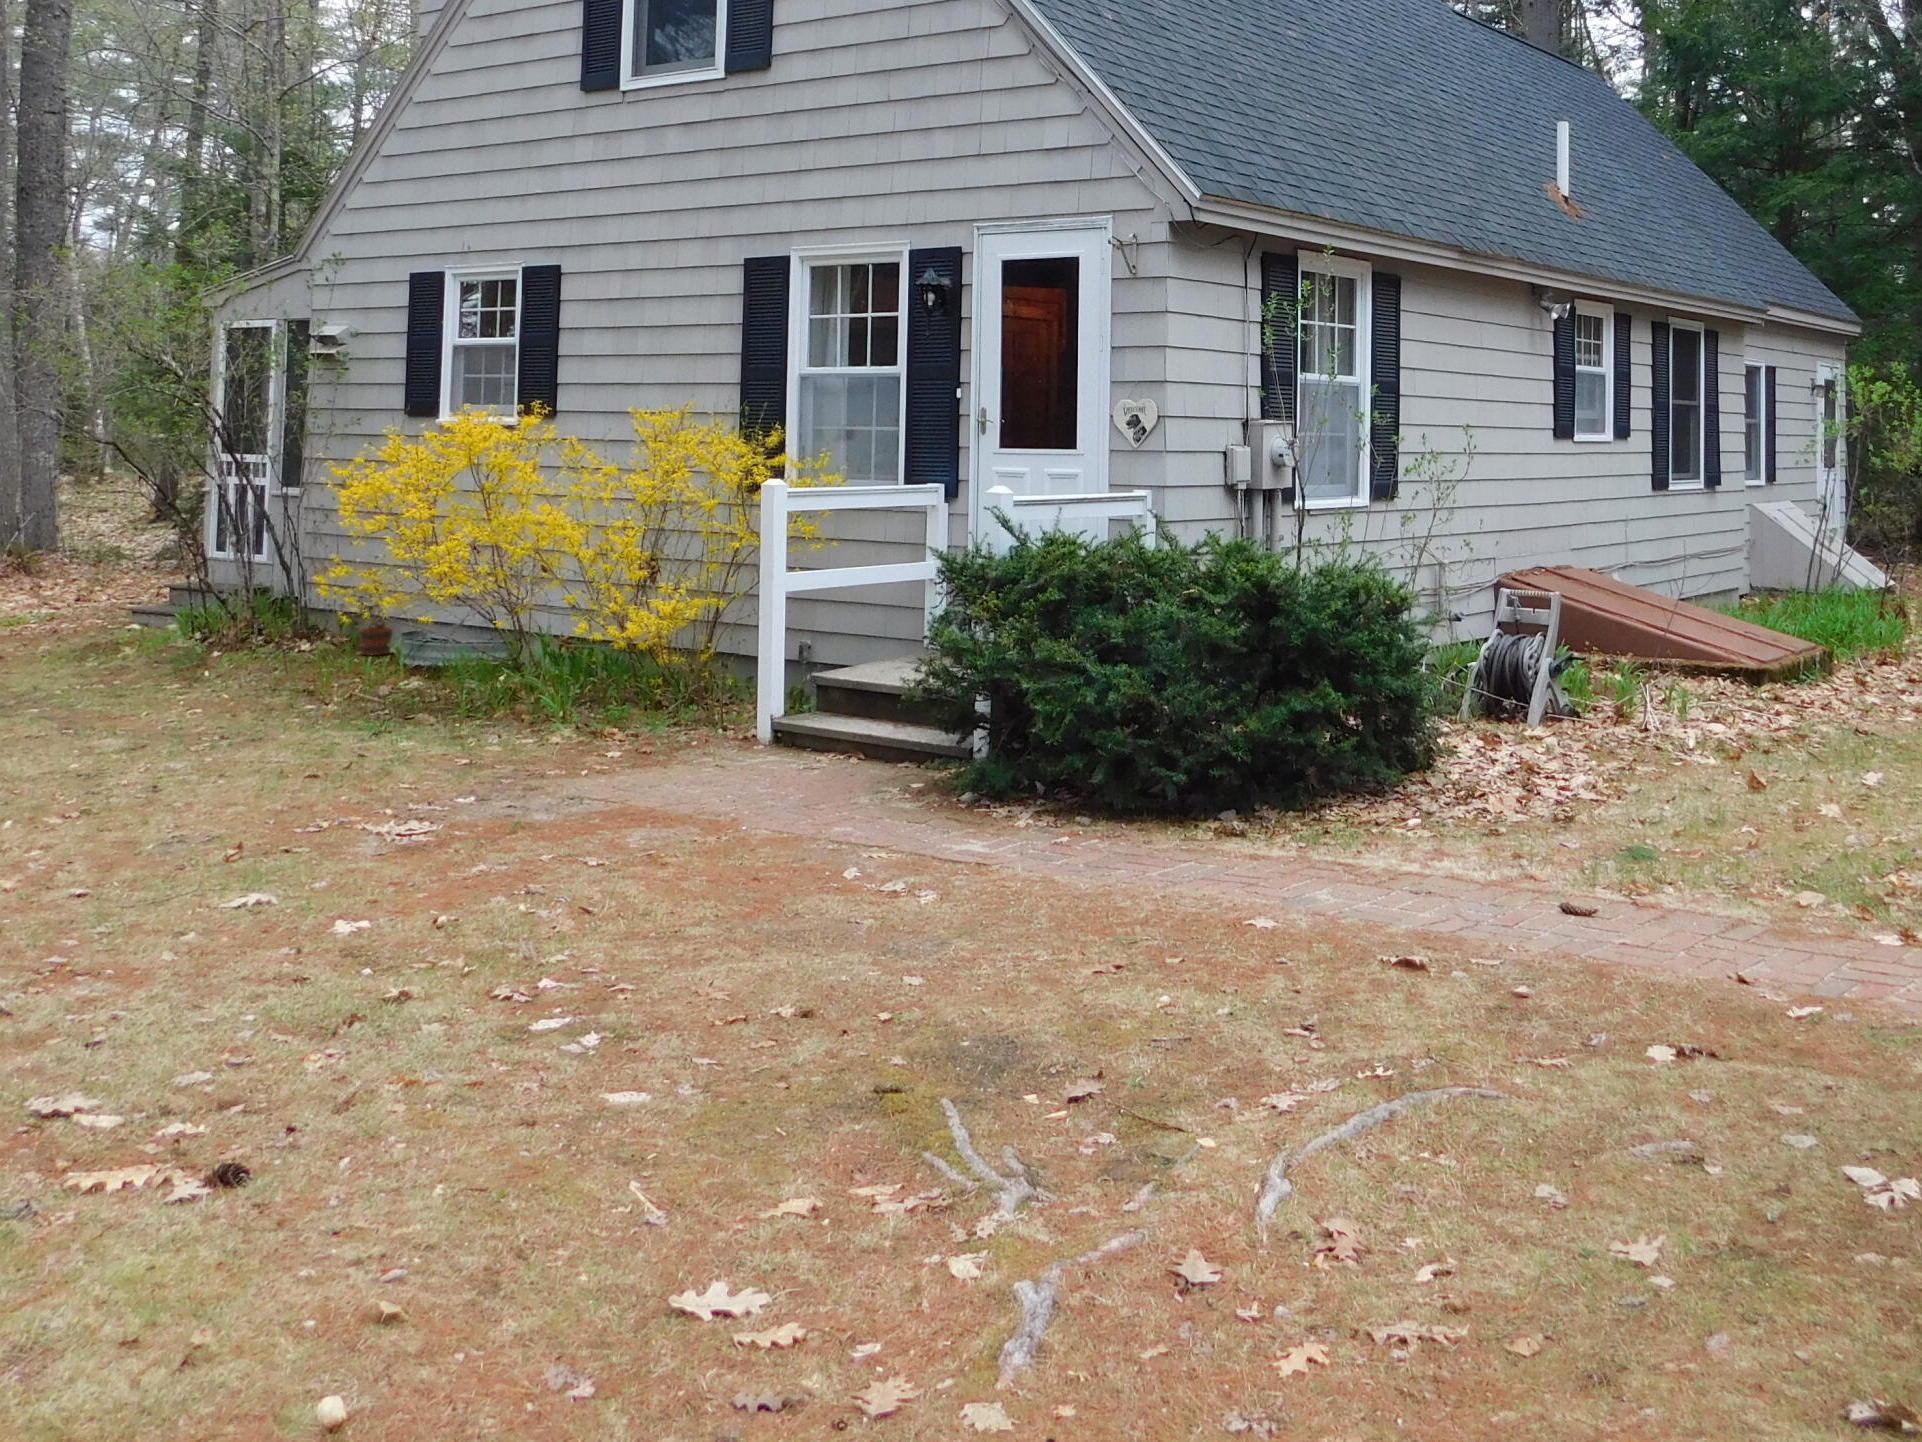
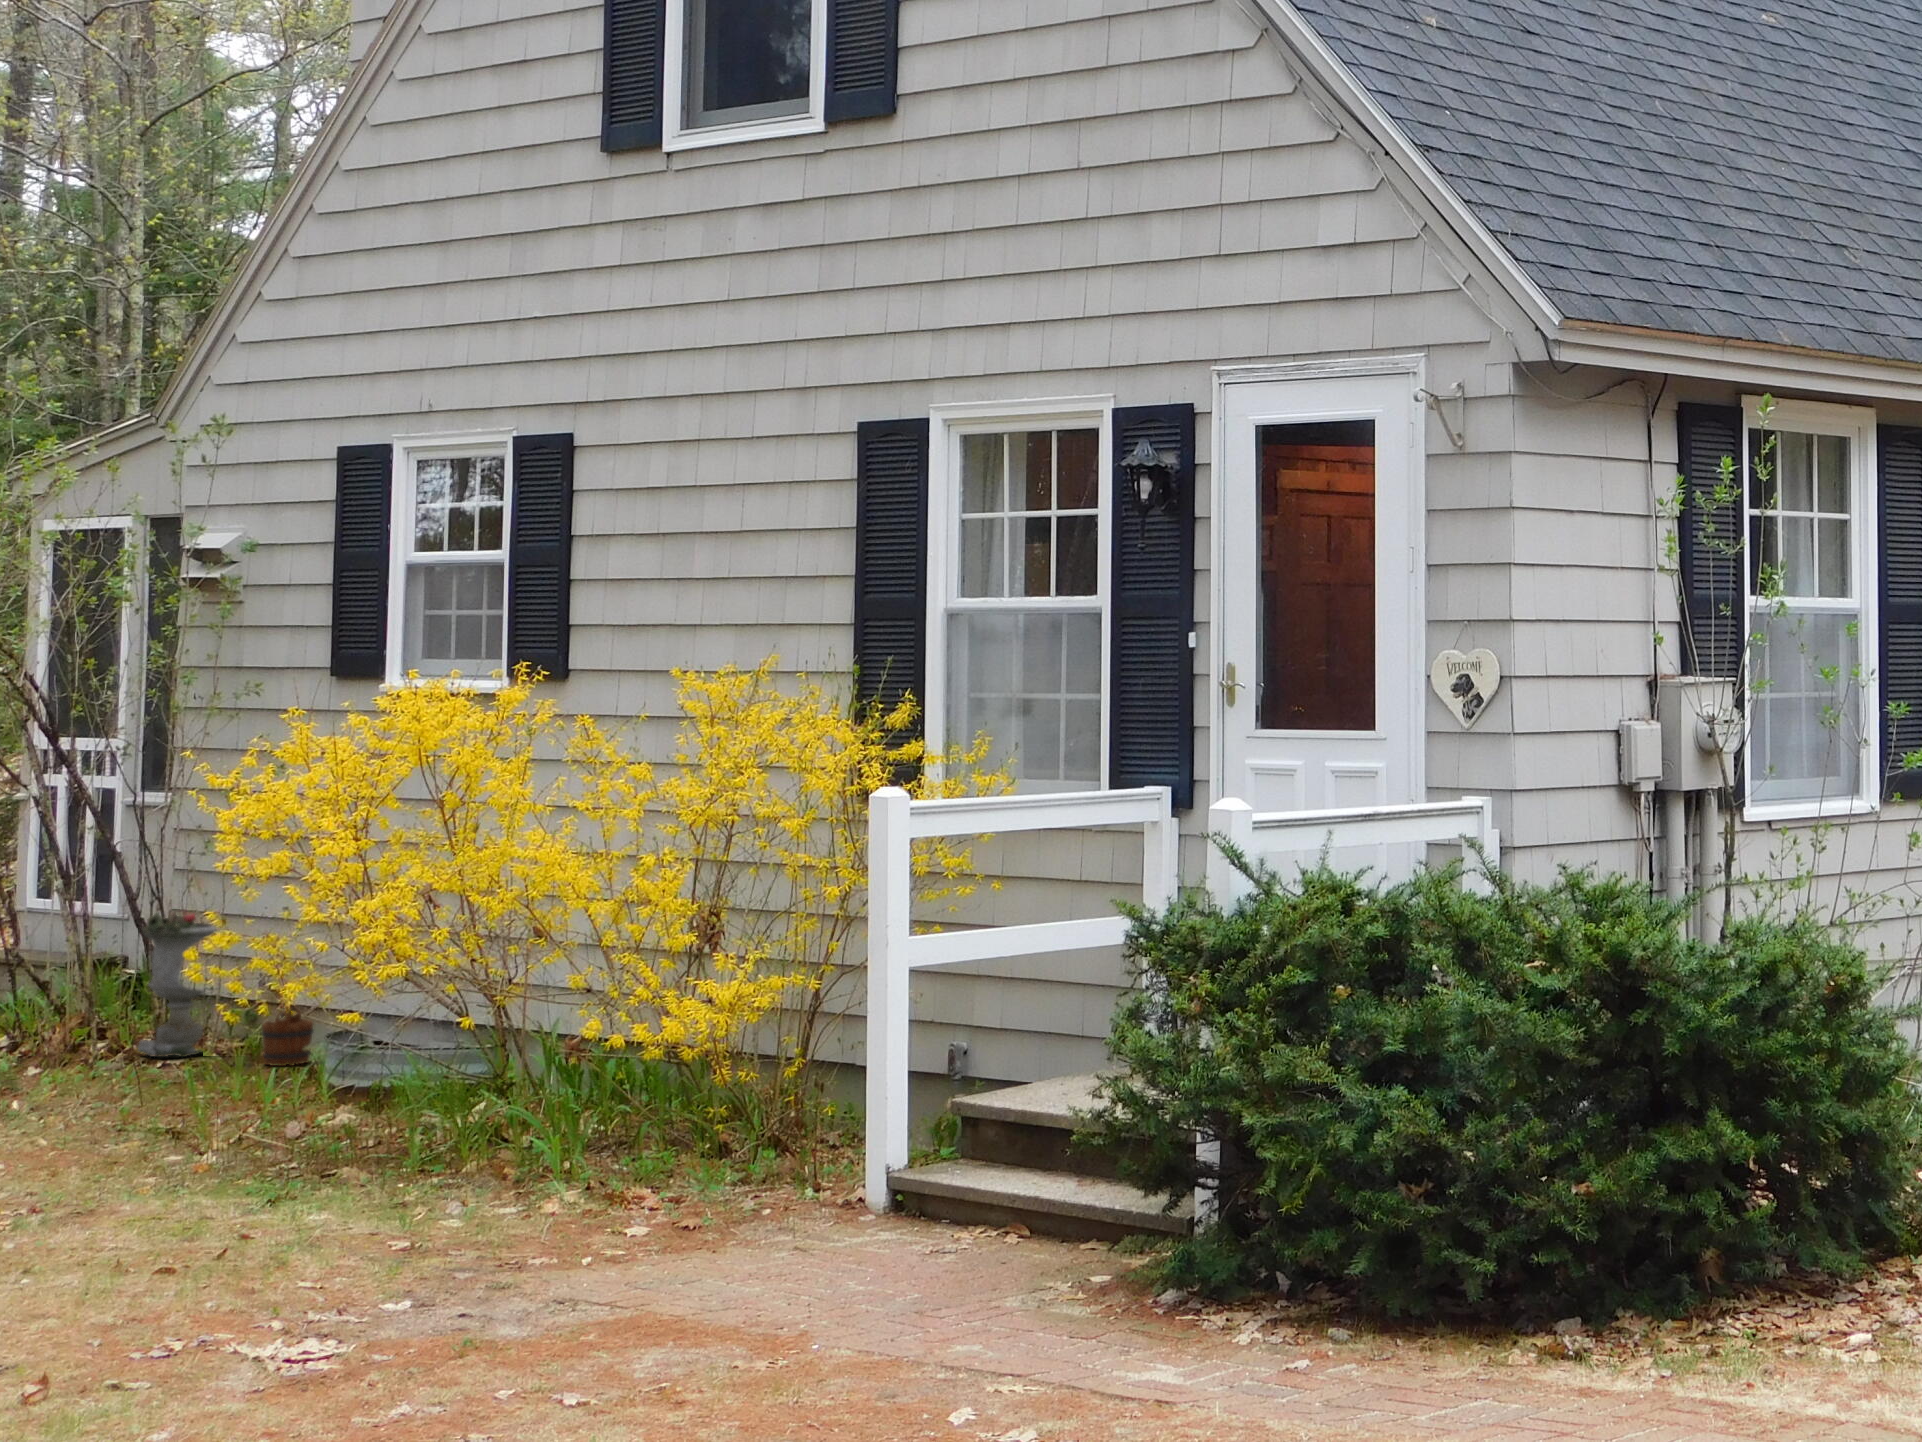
planter: none [278,559,333,650] -> present [138,911,216,1057]

